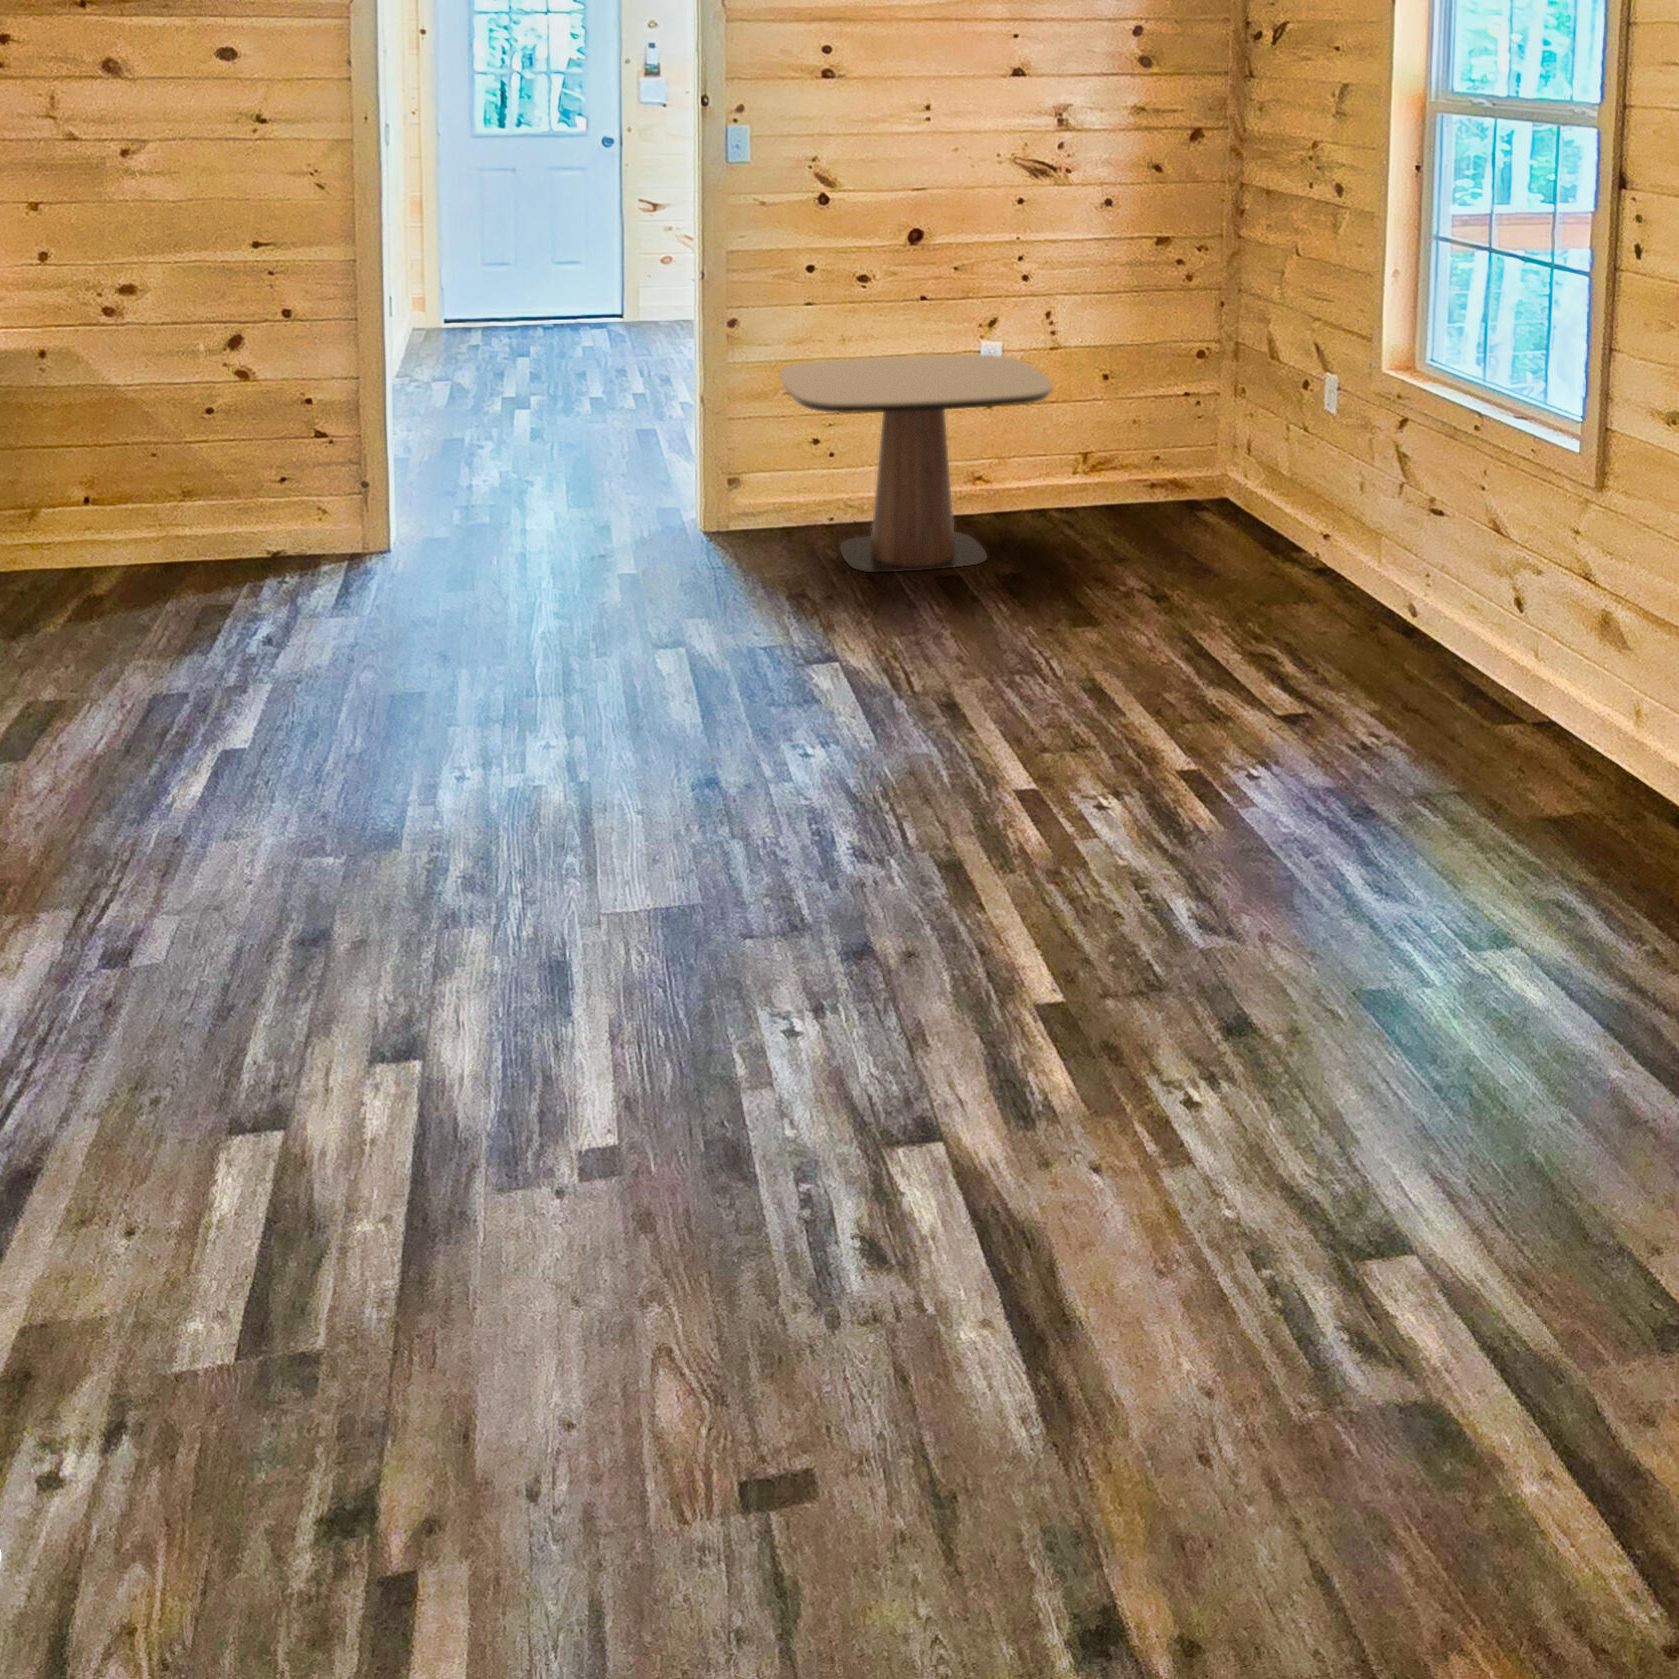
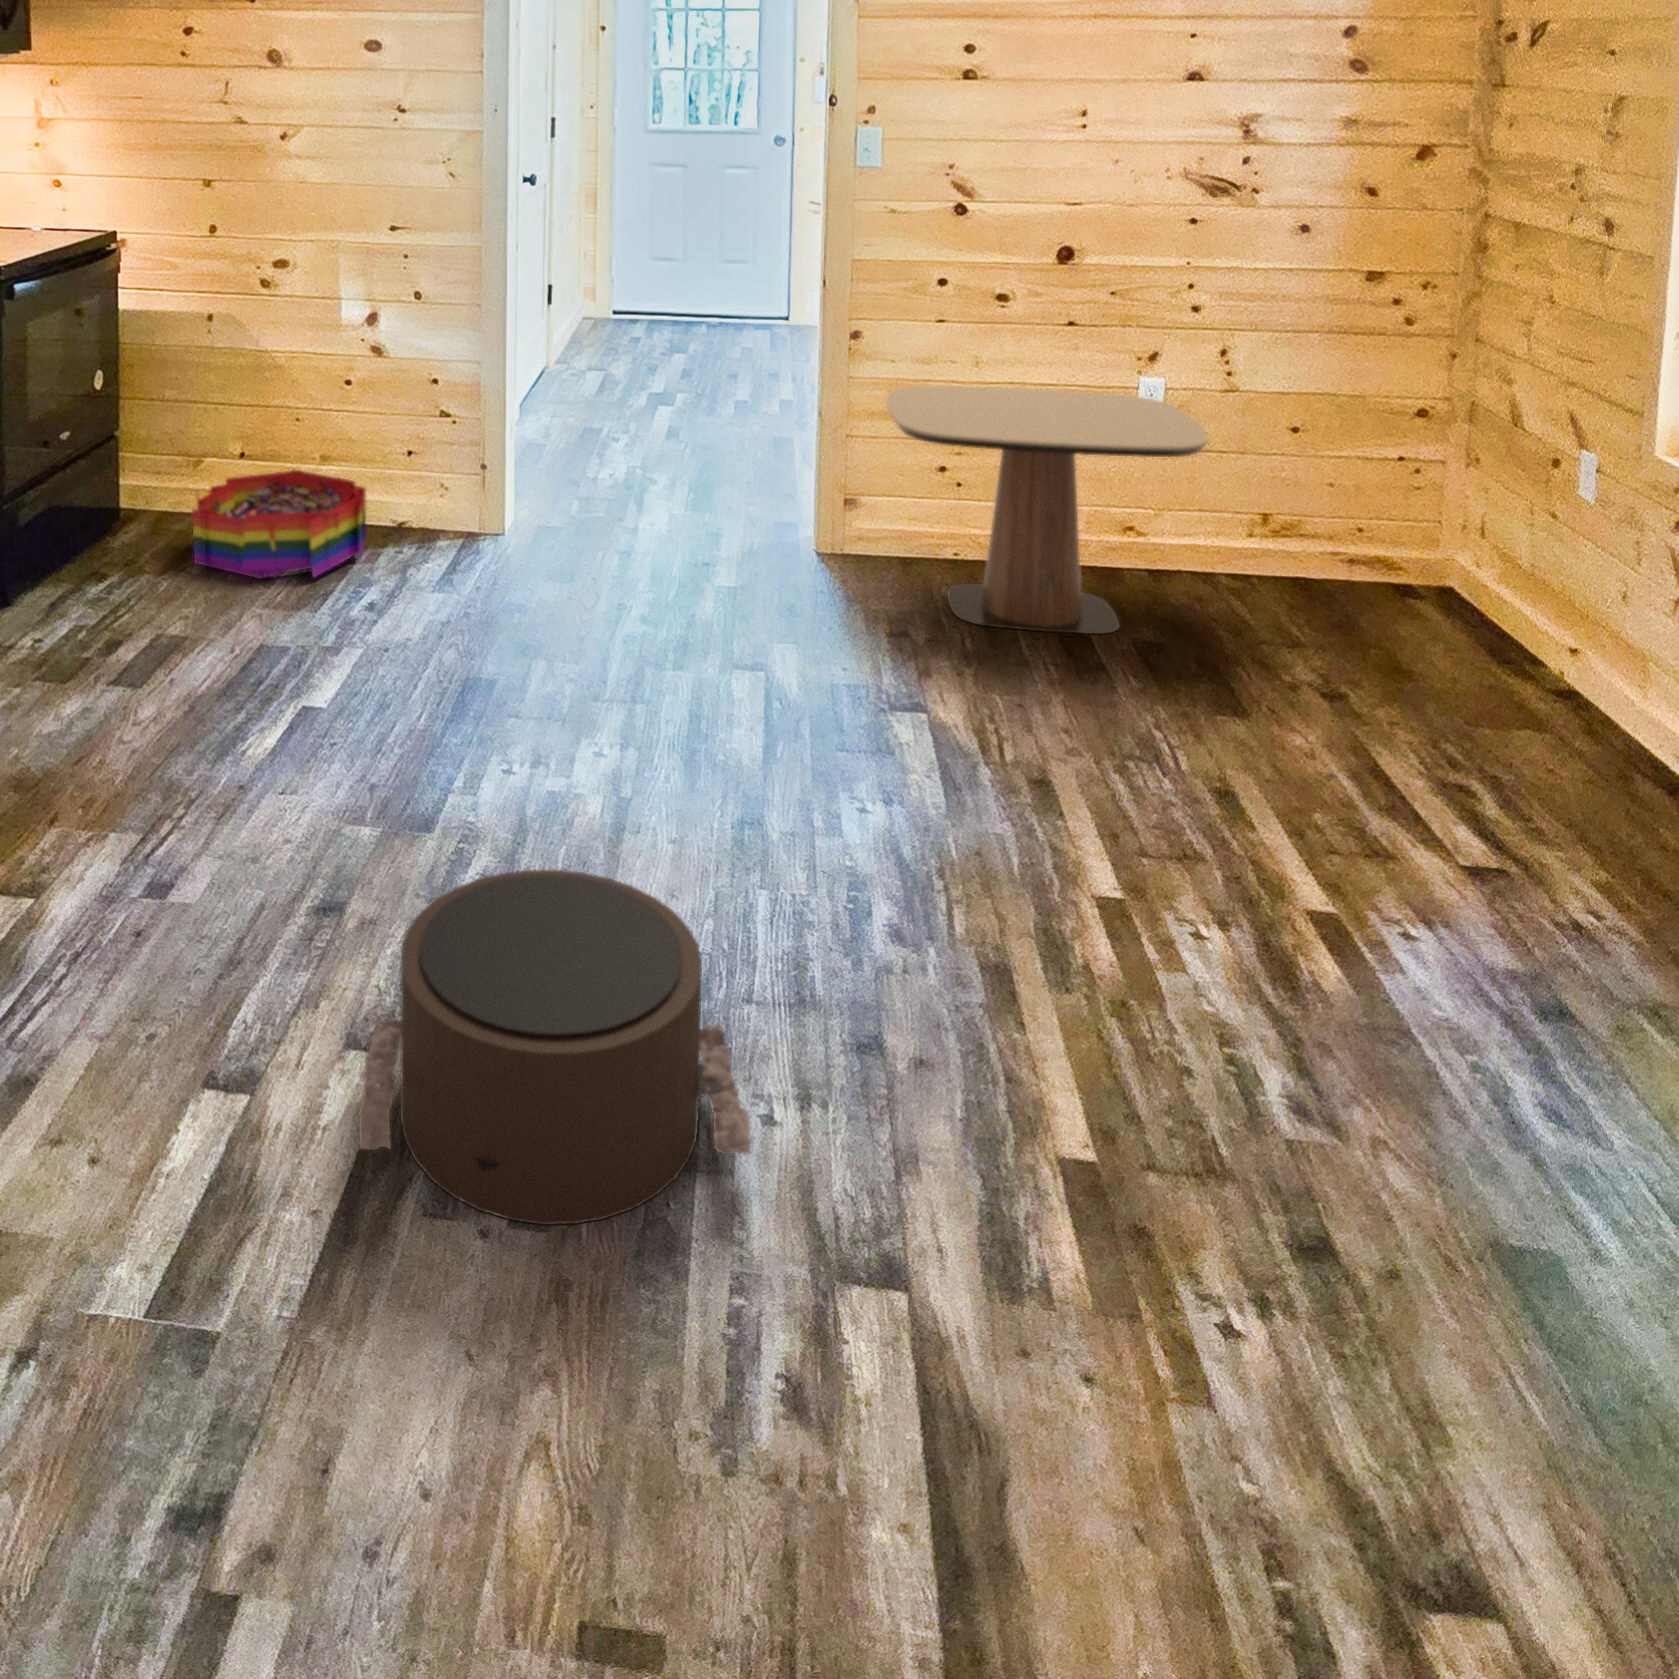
storage bin: none [51,510,256,631] -> present [192,469,366,579]
pouf: none [395,854,789,1199] -> present [358,870,751,1224]

